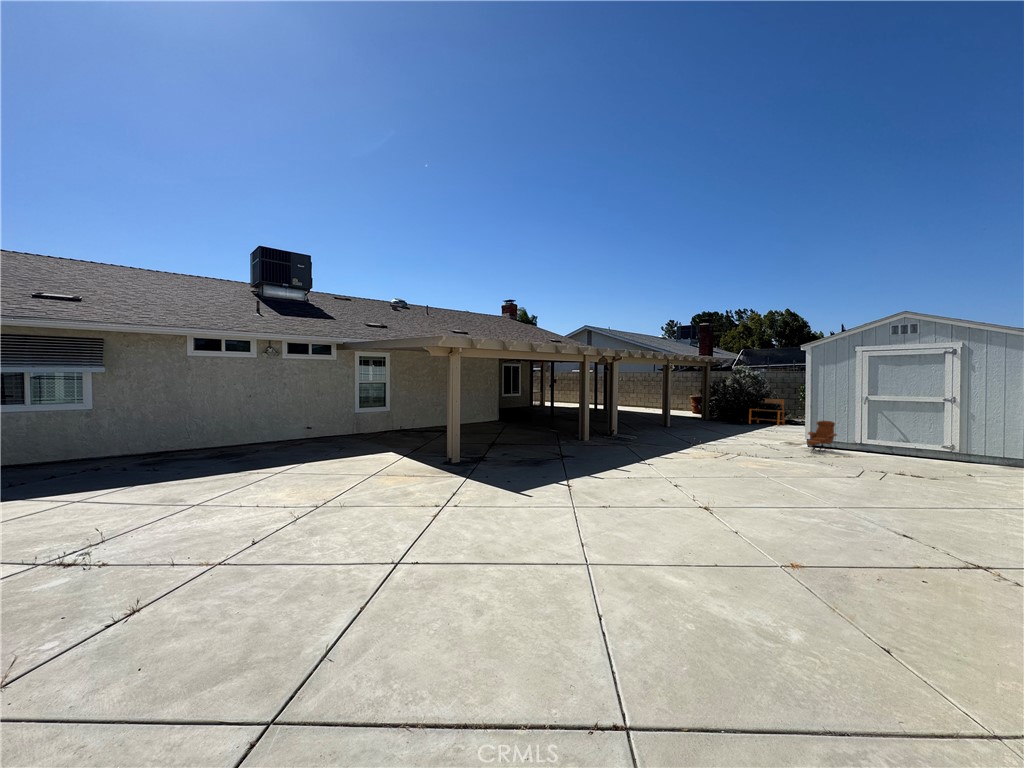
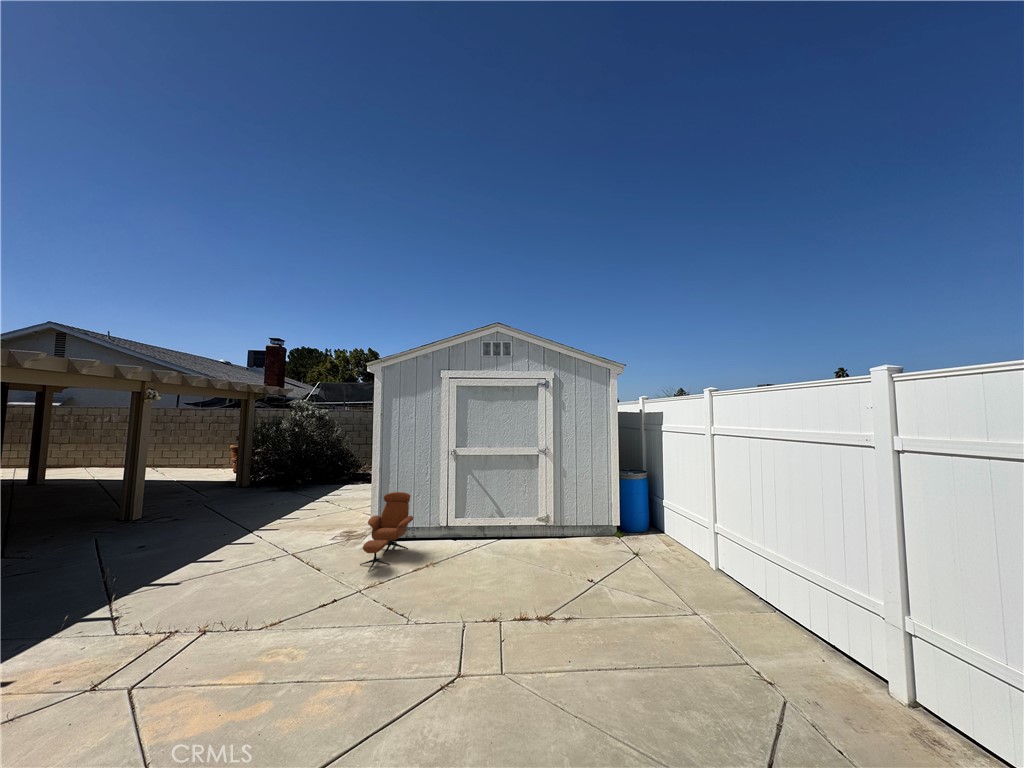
bench: present [749,398,785,426] -> none [310,445,357,482]

